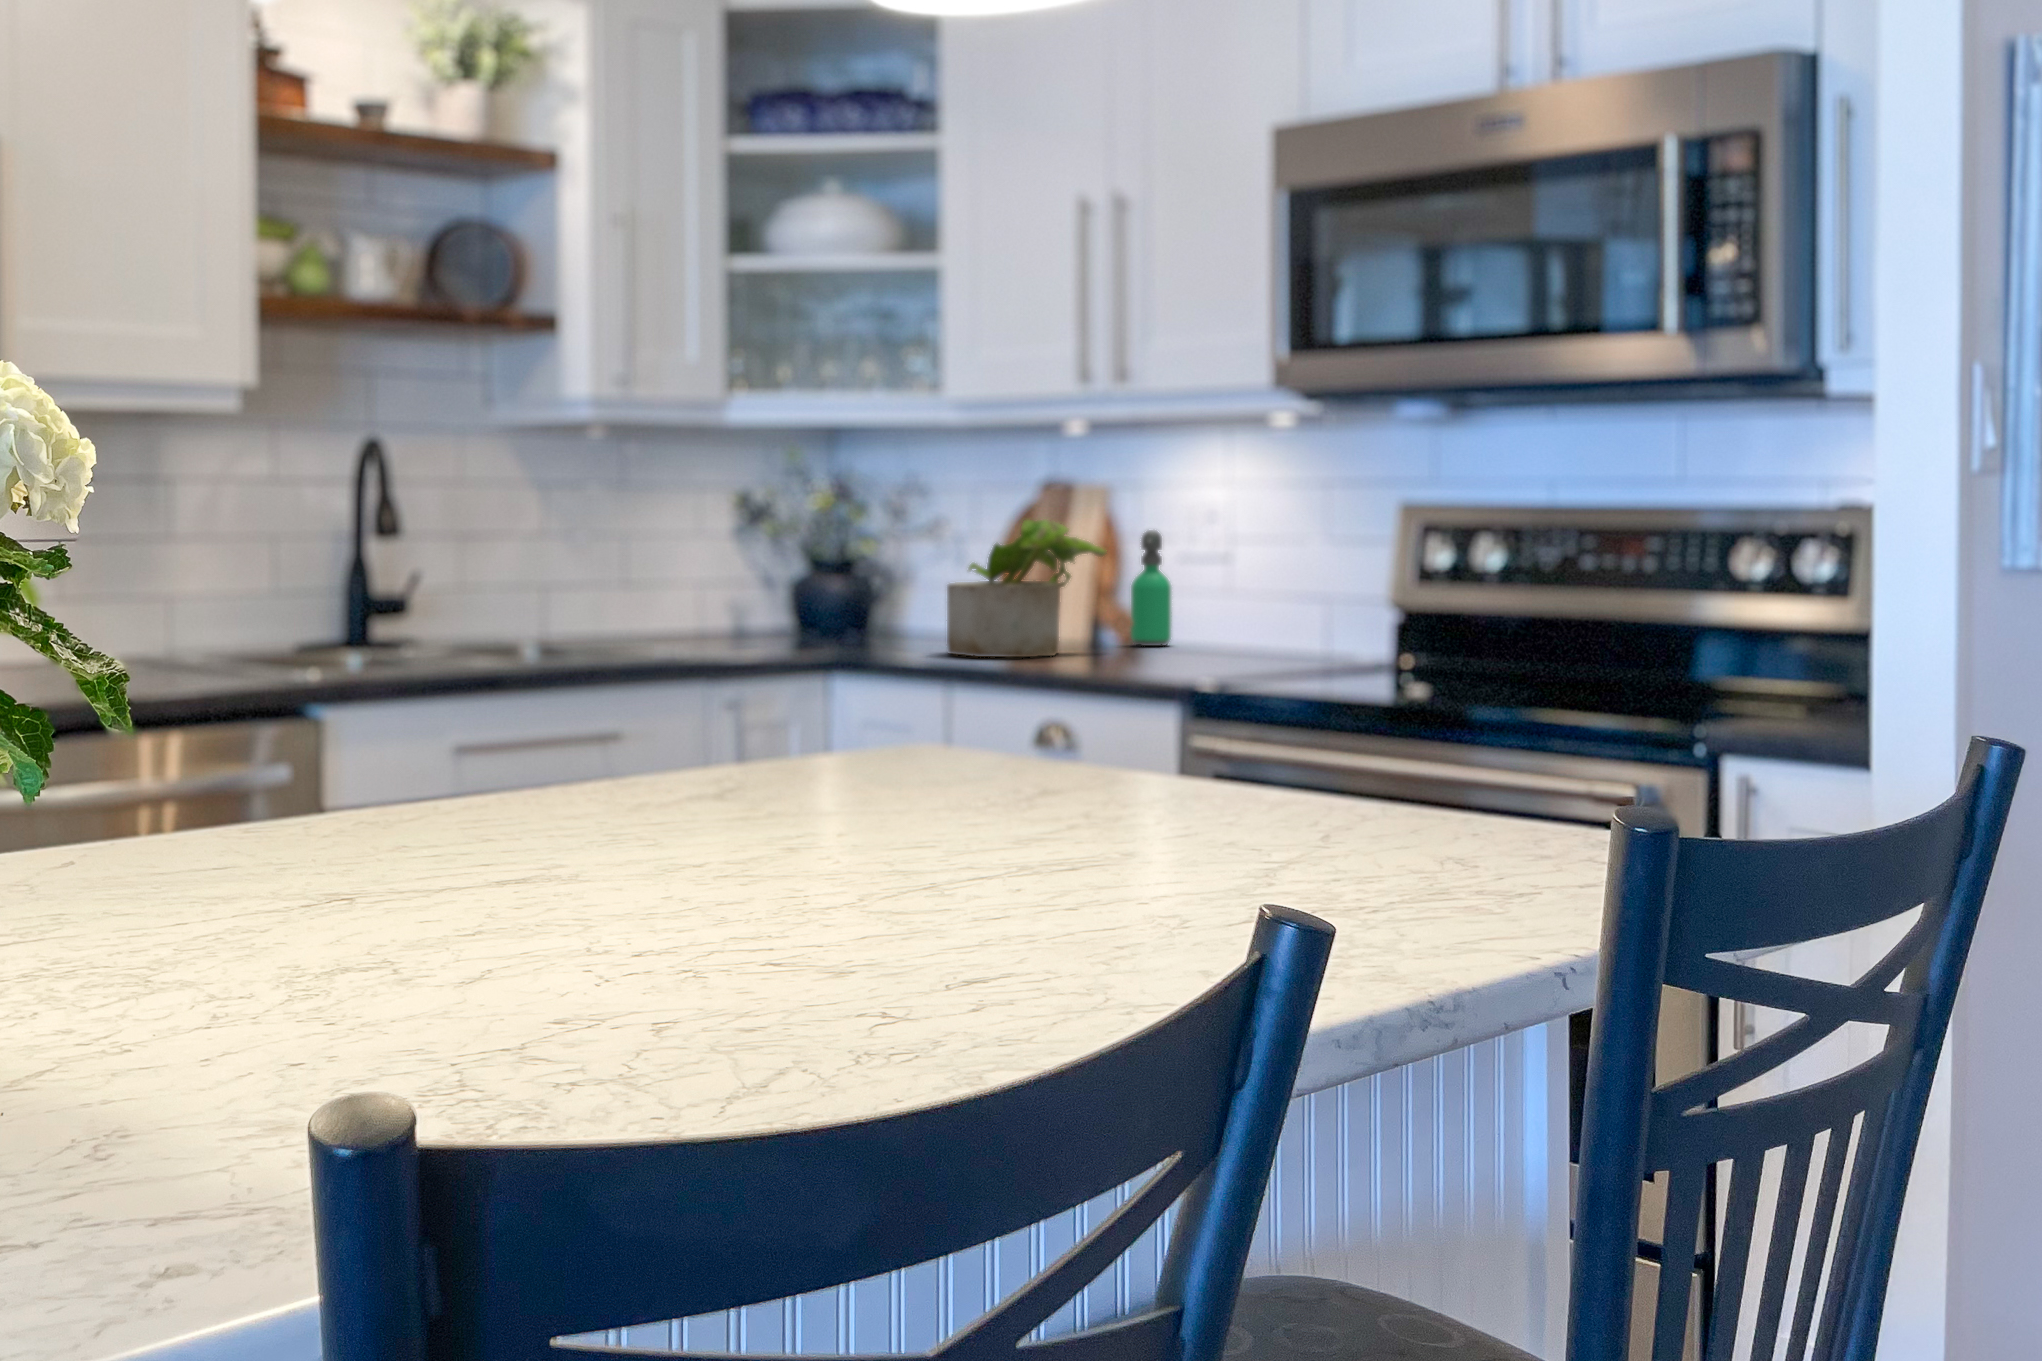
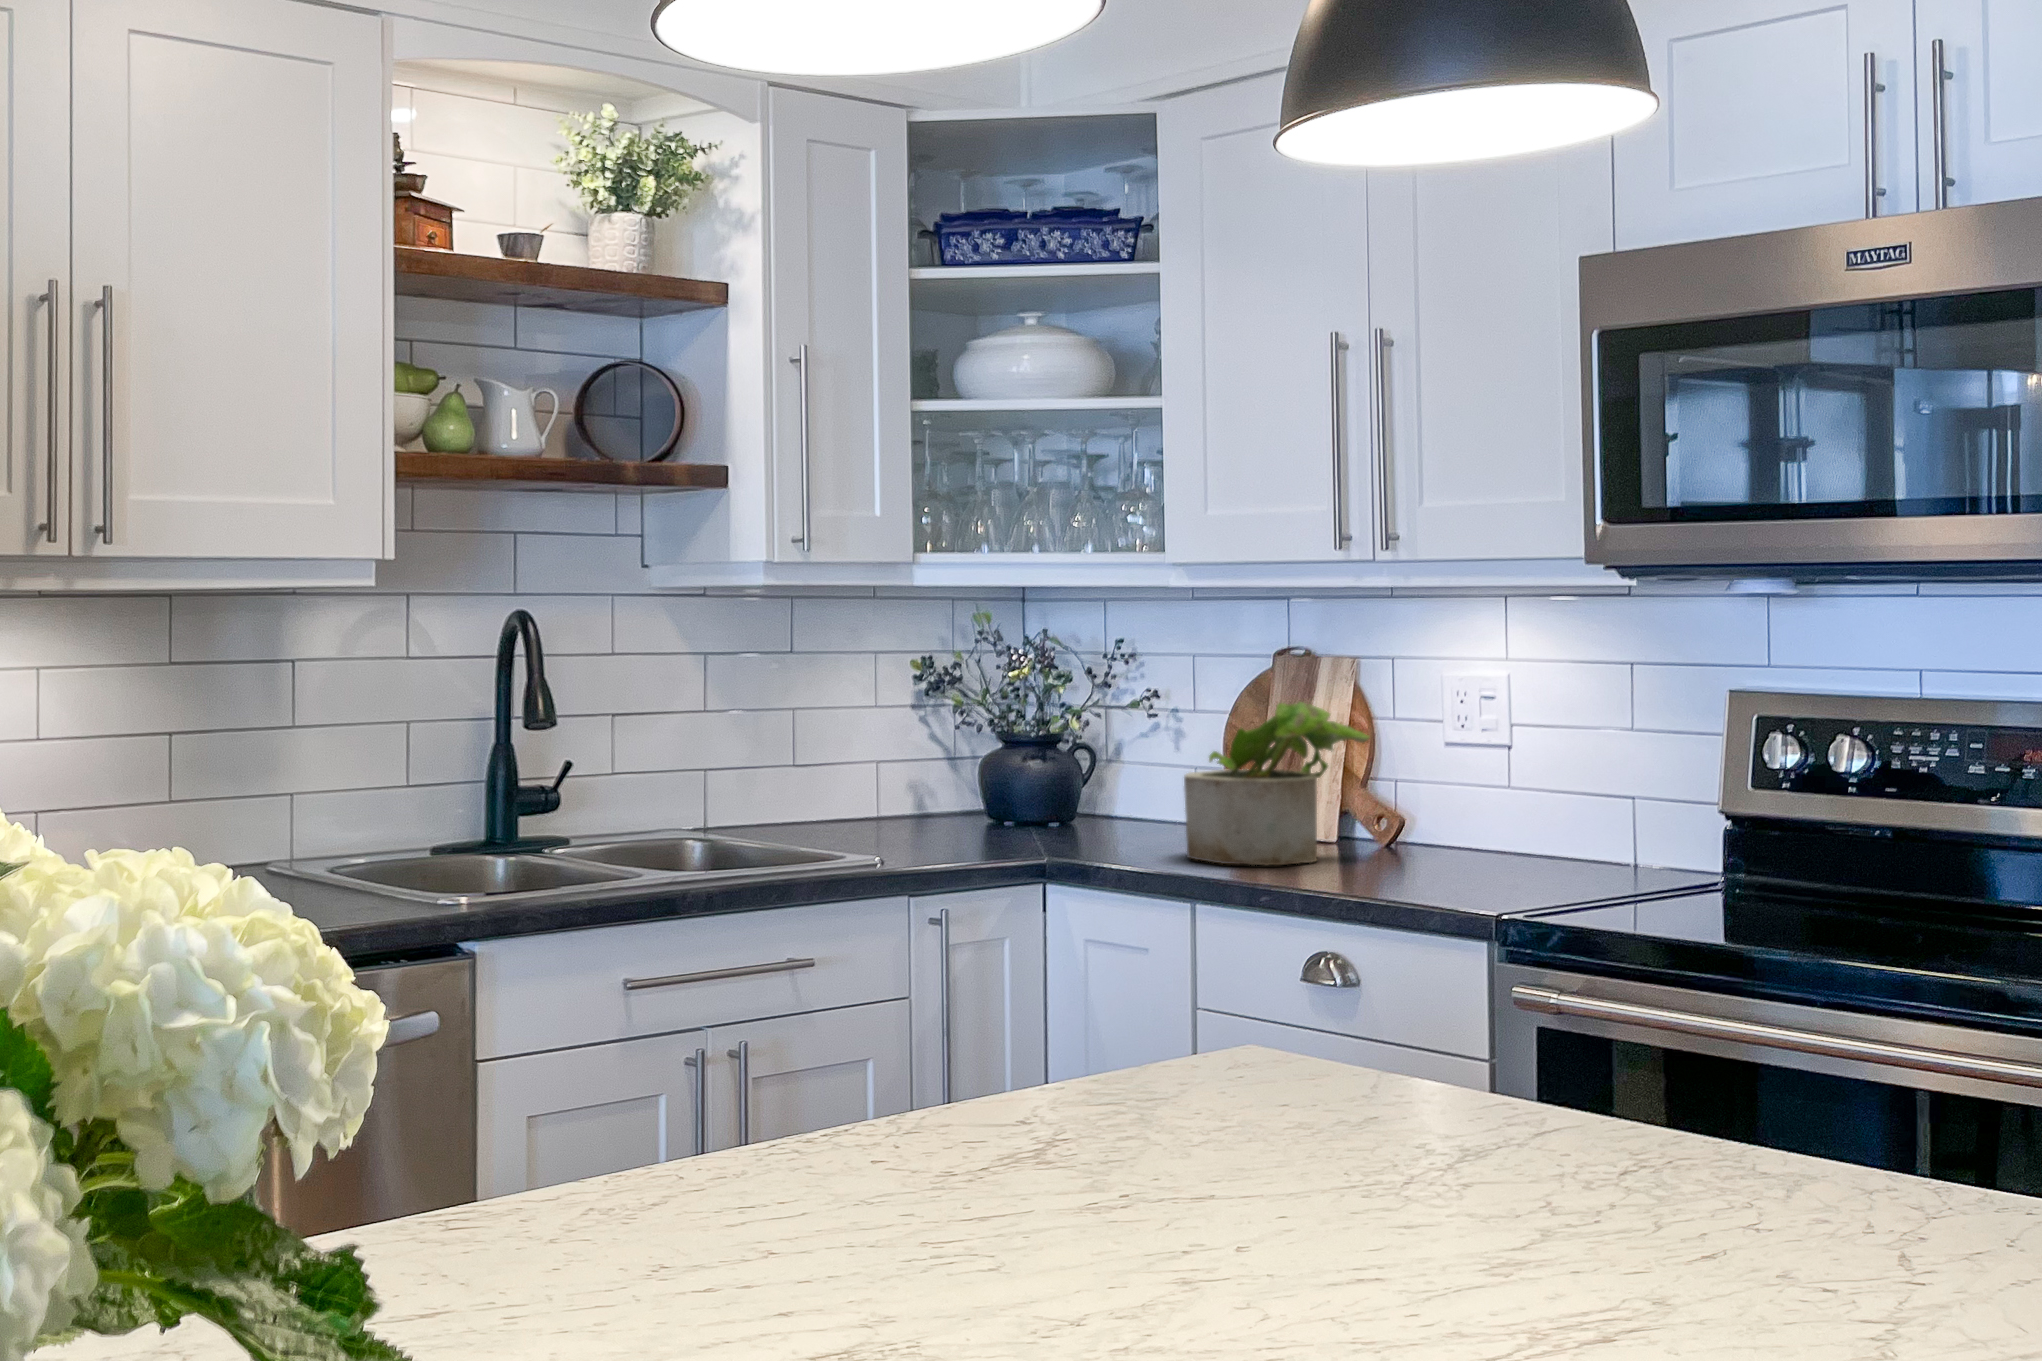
soap dispenser: present [1131,530,1172,646] -> none [1392,708,1443,845]

